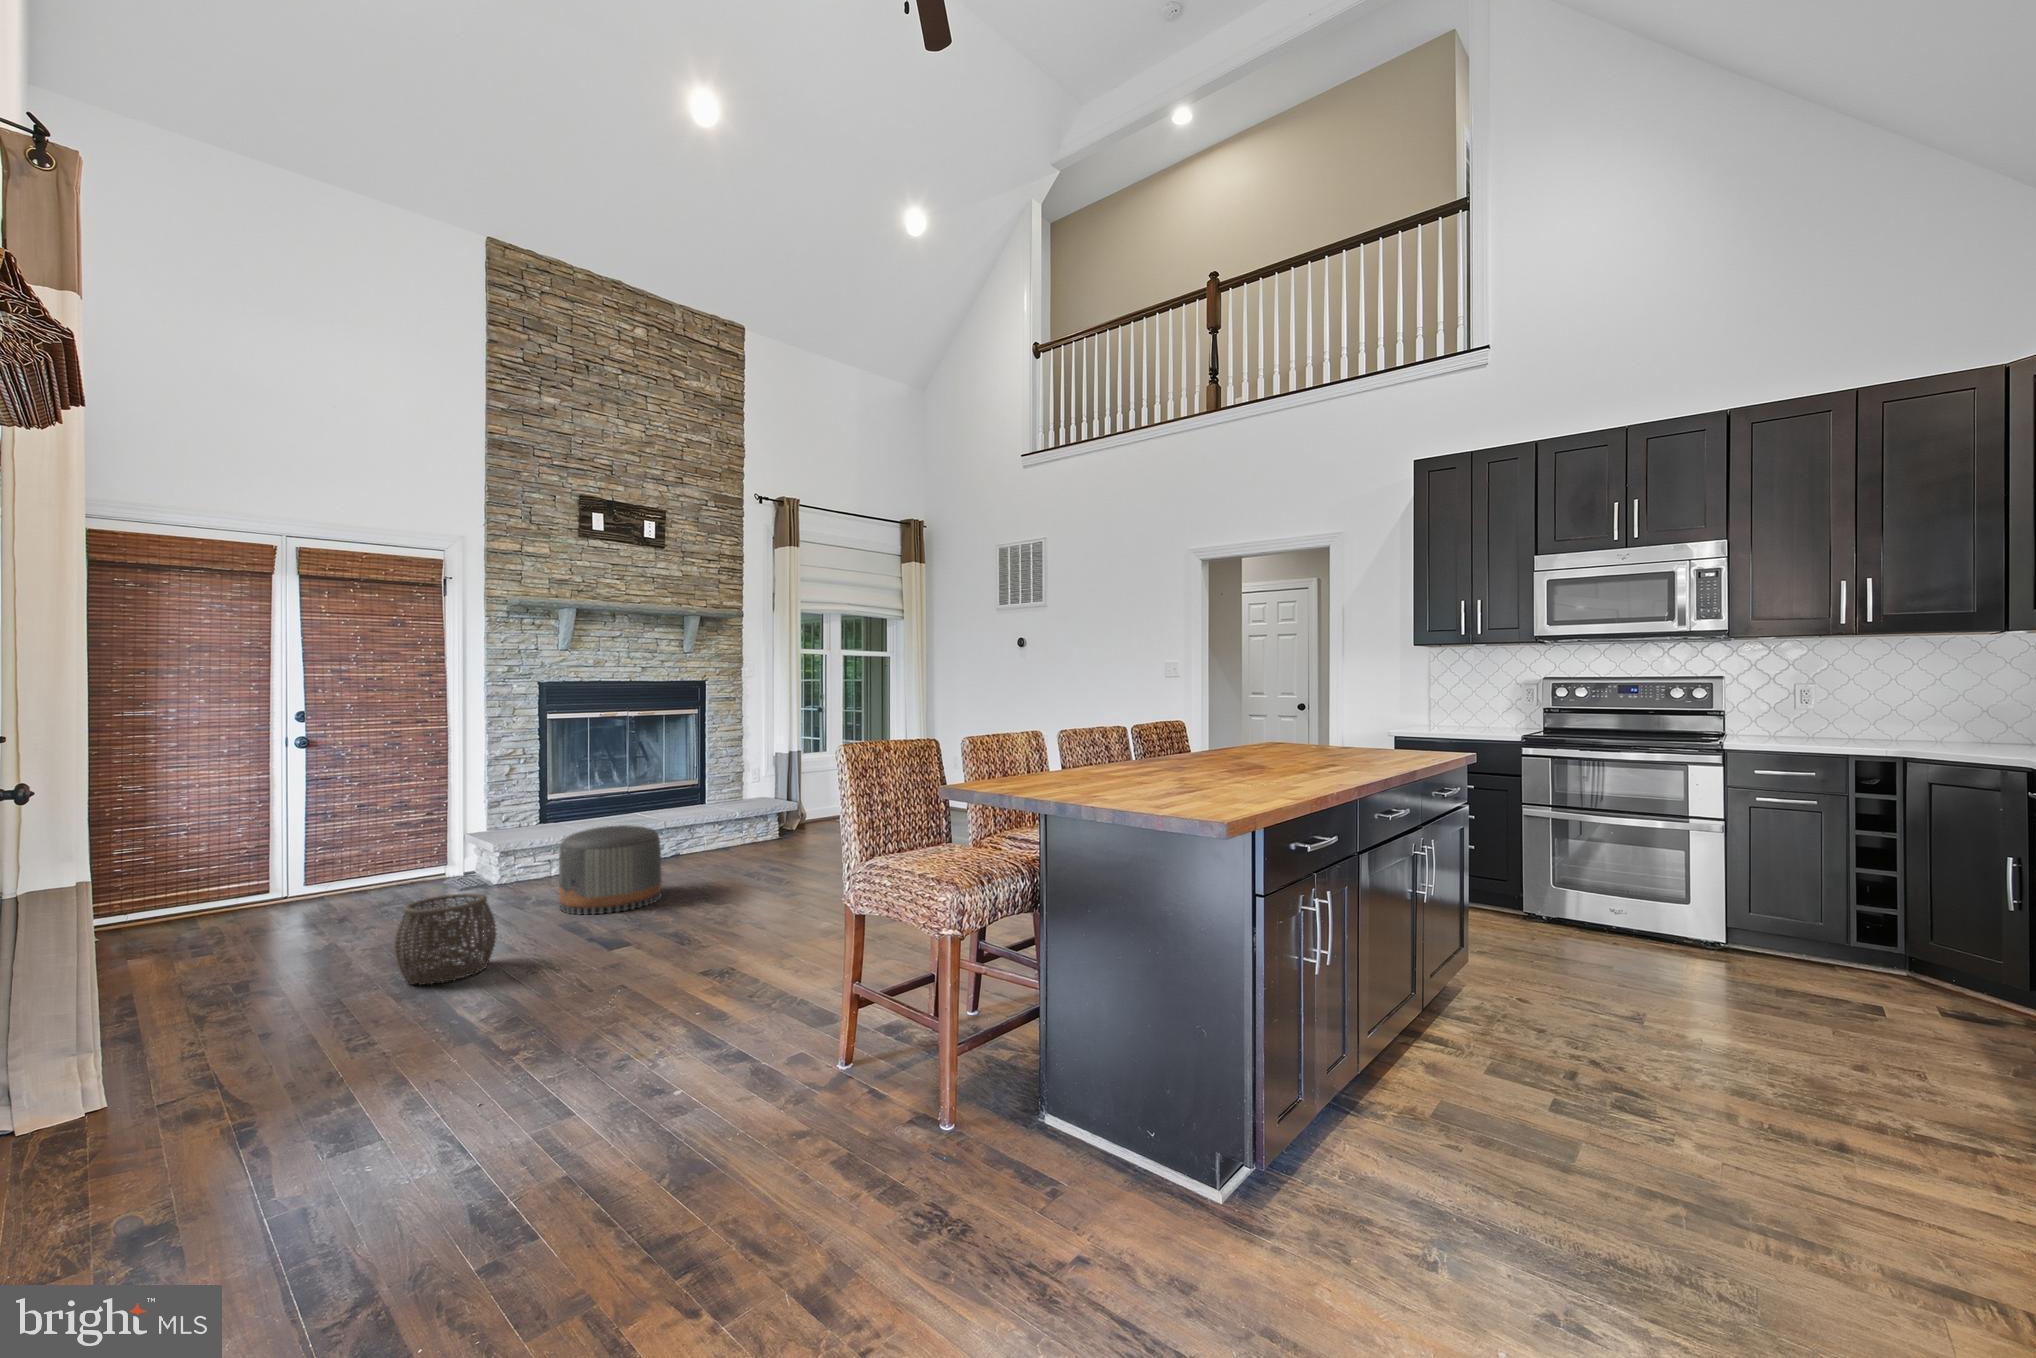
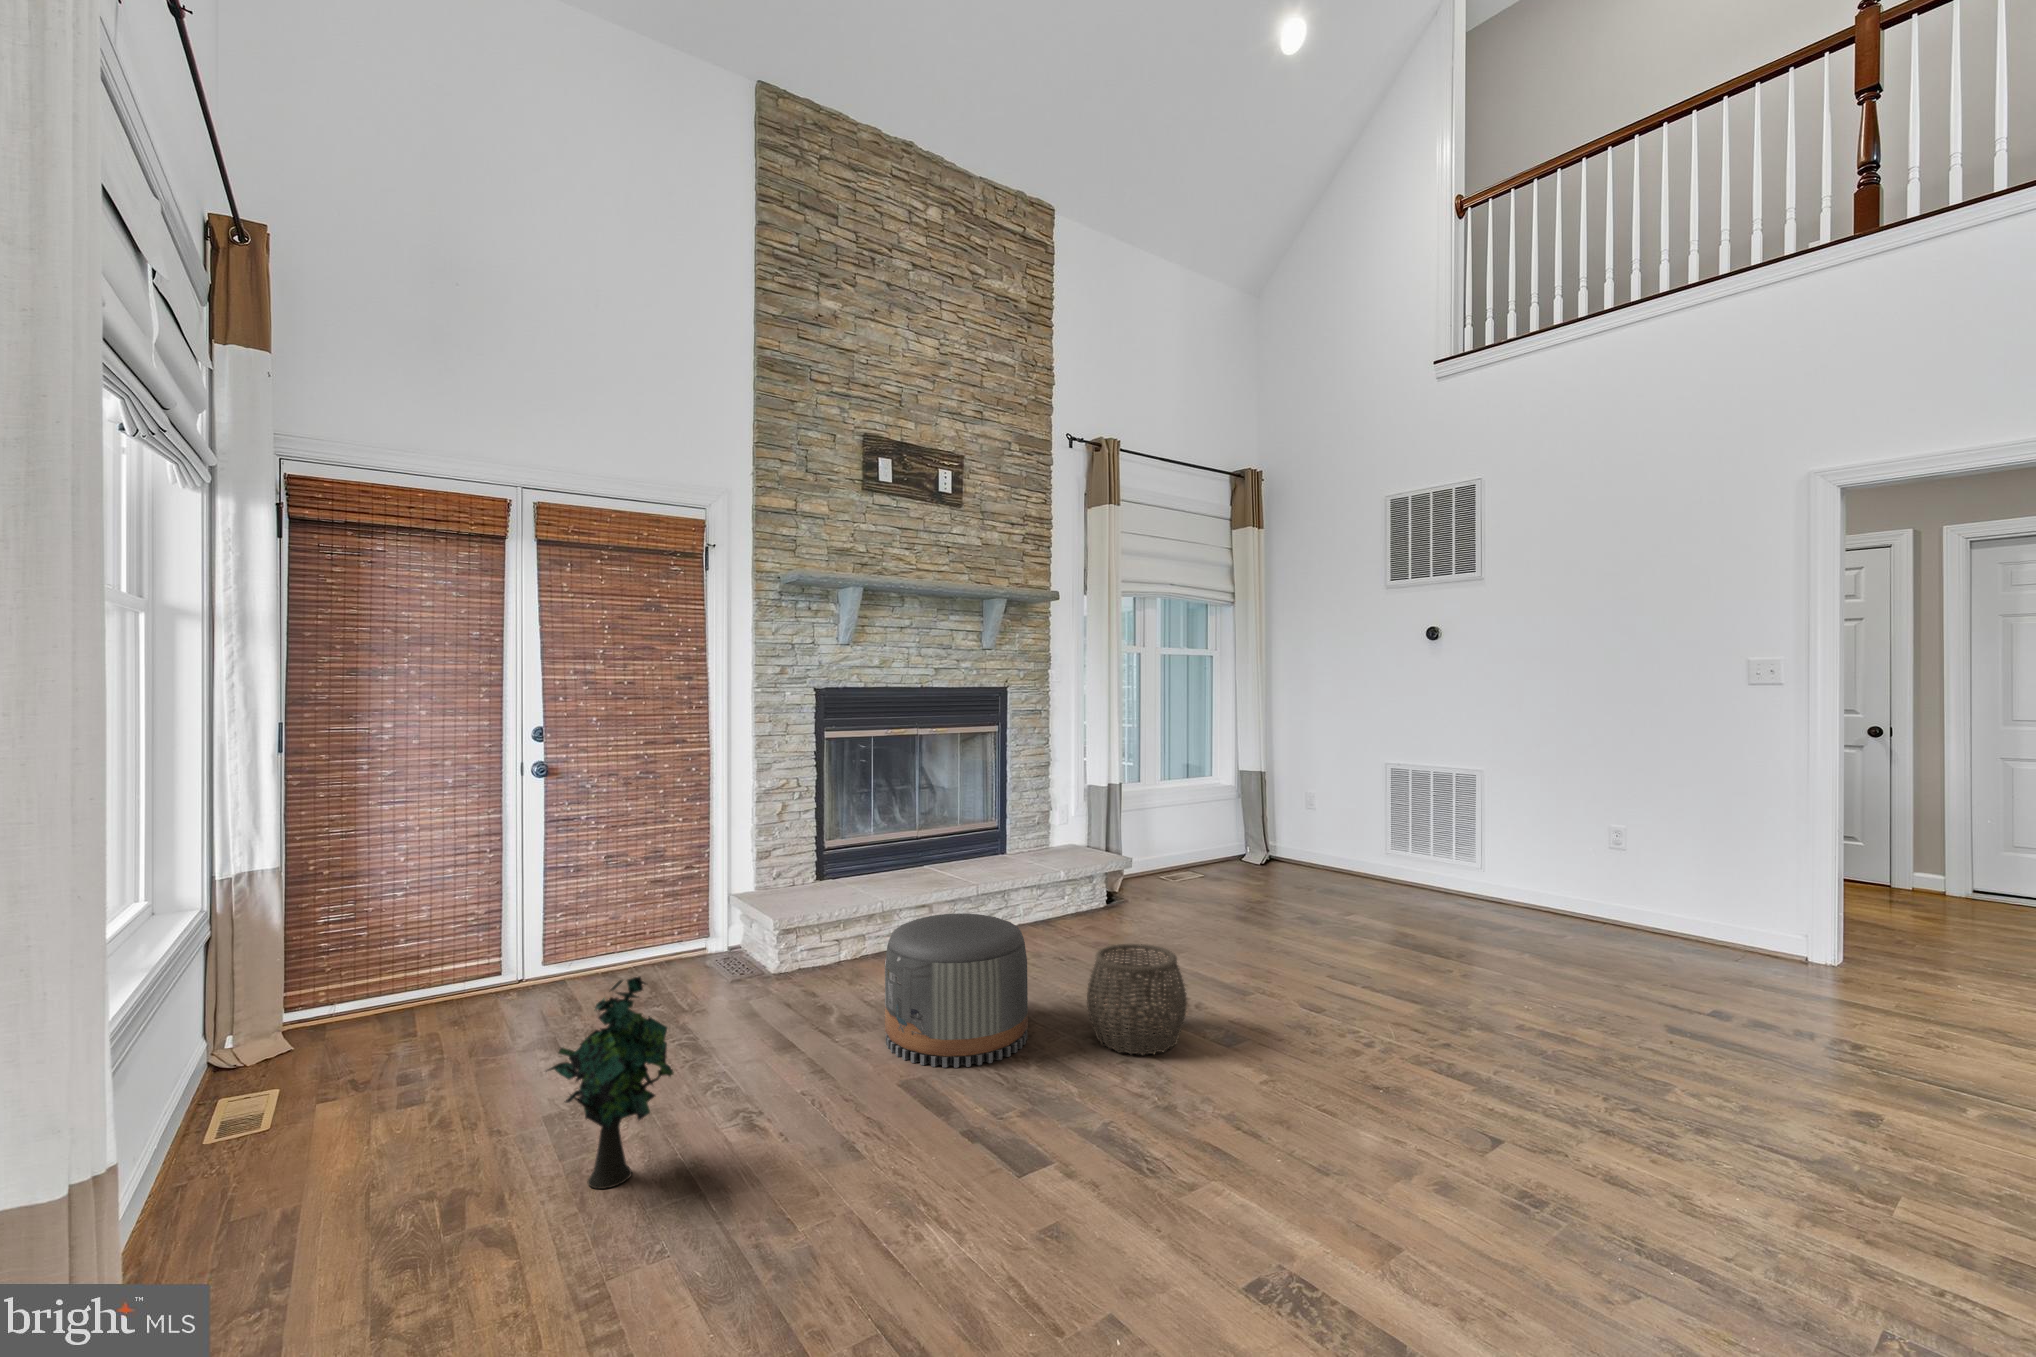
decorative plant: none [297,847,388,971] -> present [548,977,674,1189]
woven basket: present [394,893,497,985] -> present [1087,944,1187,1055]

